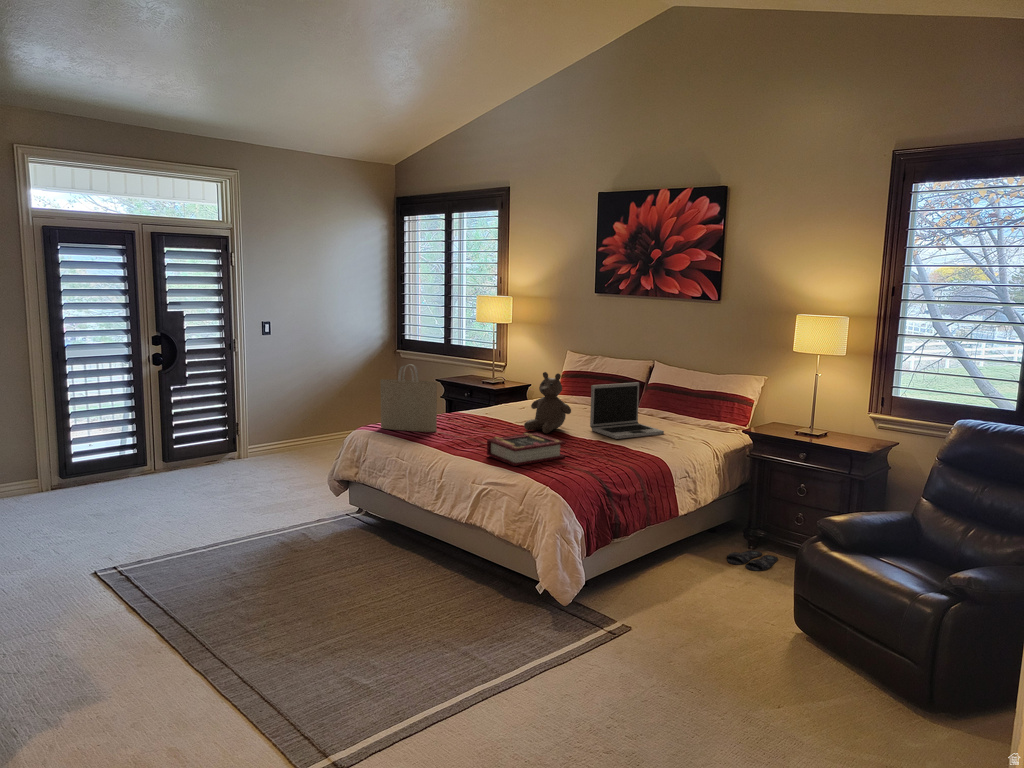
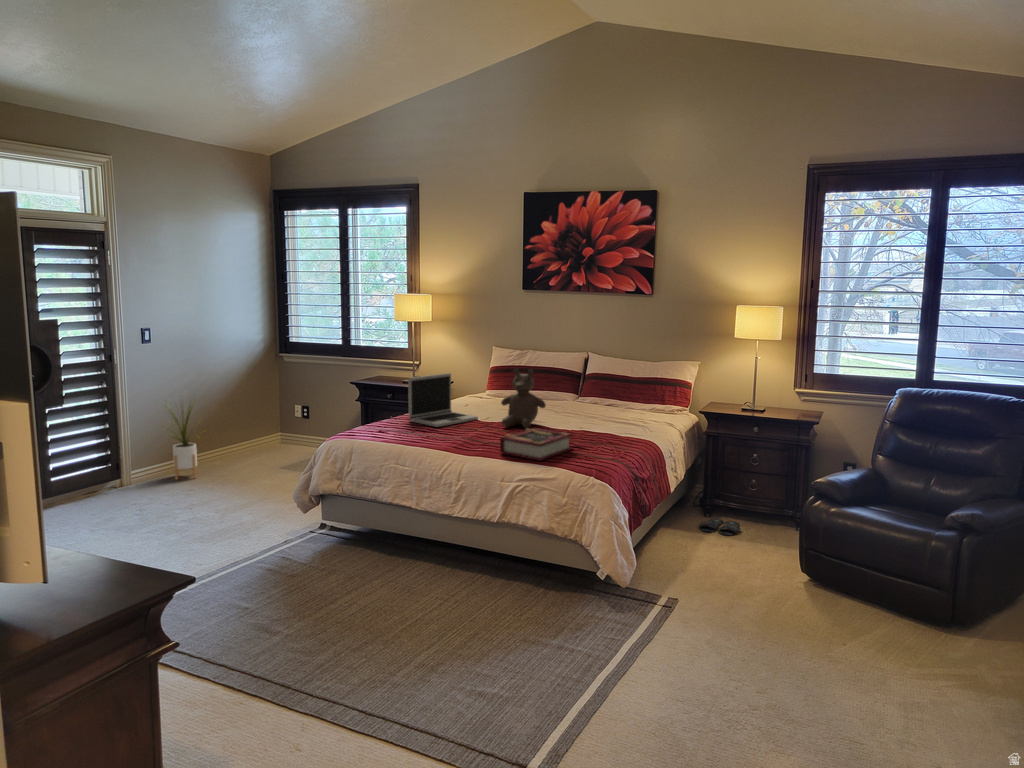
tote bag: present [380,364,437,432] -> none [353,367,417,437]
house plant: none [271,379,314,457] -> present [163,402,197,480]
laptop: present [590,382,664,439] -> present [408,373,478,427]

